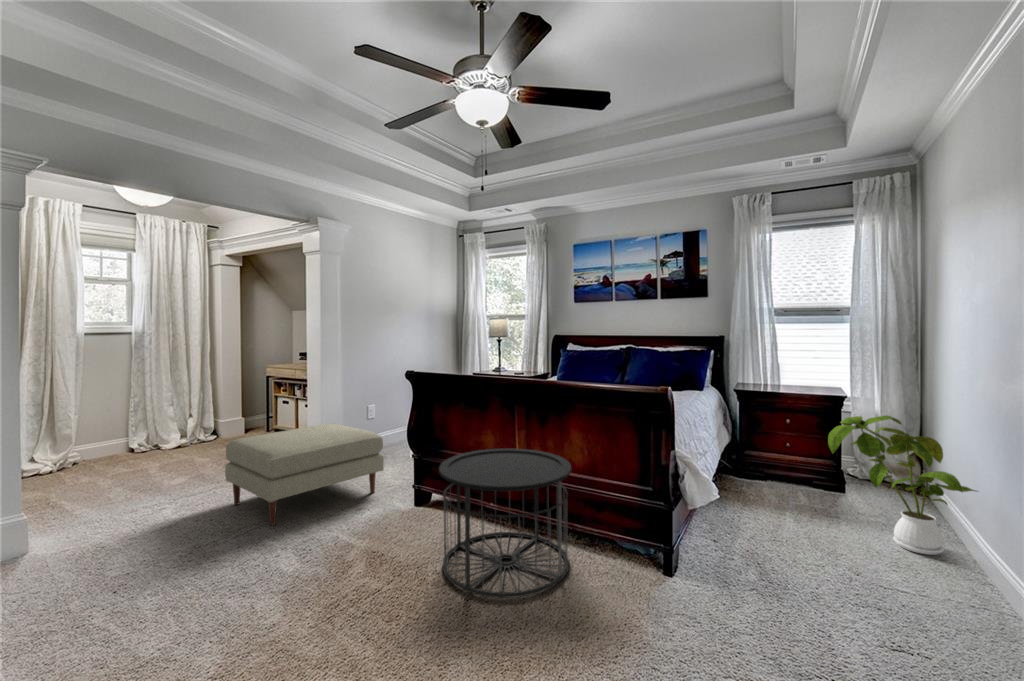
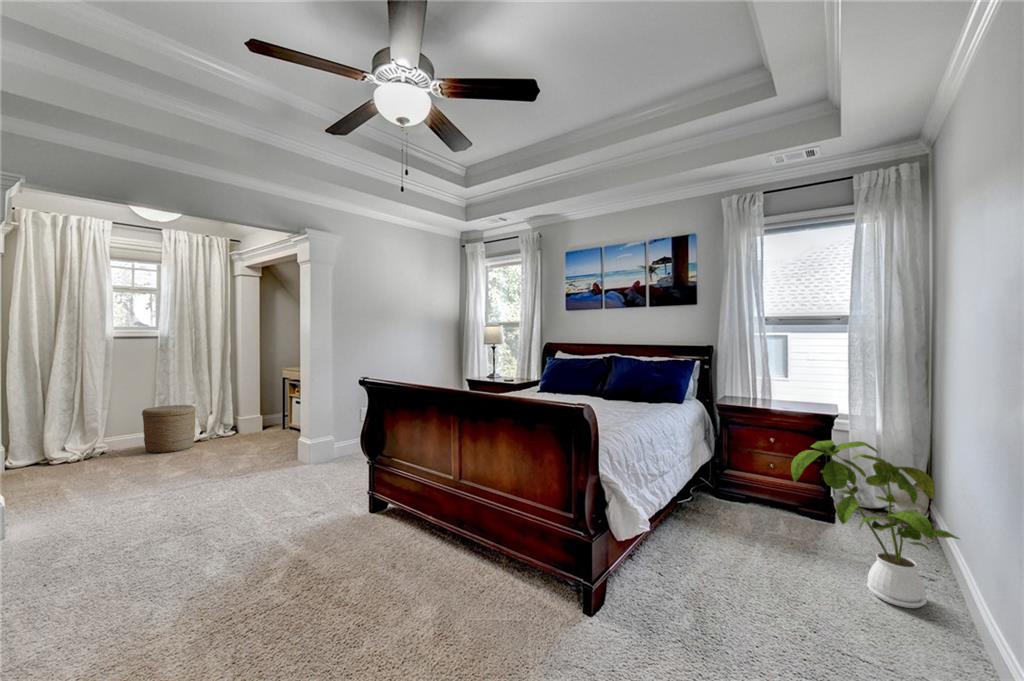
woven basket: none [120,407,179,460] -> present [142,405,196,453]
ottoman: present [225,424,384,525] -> none [201,426,349,525]
side table: present [439,449,572,598] -> none [351,460,491,622]

